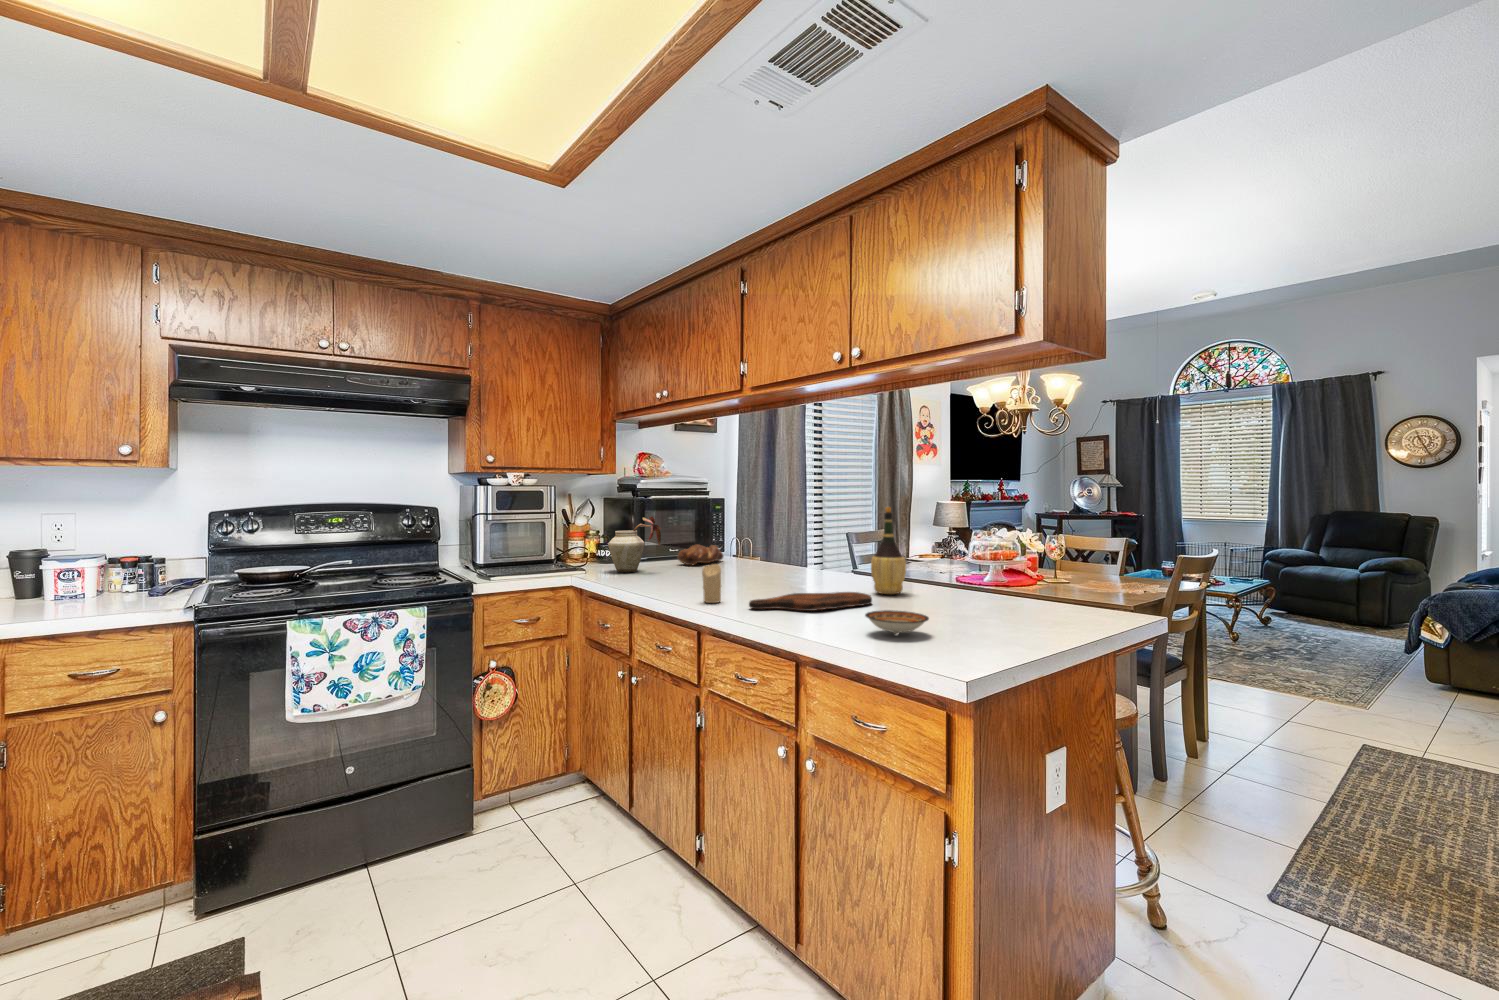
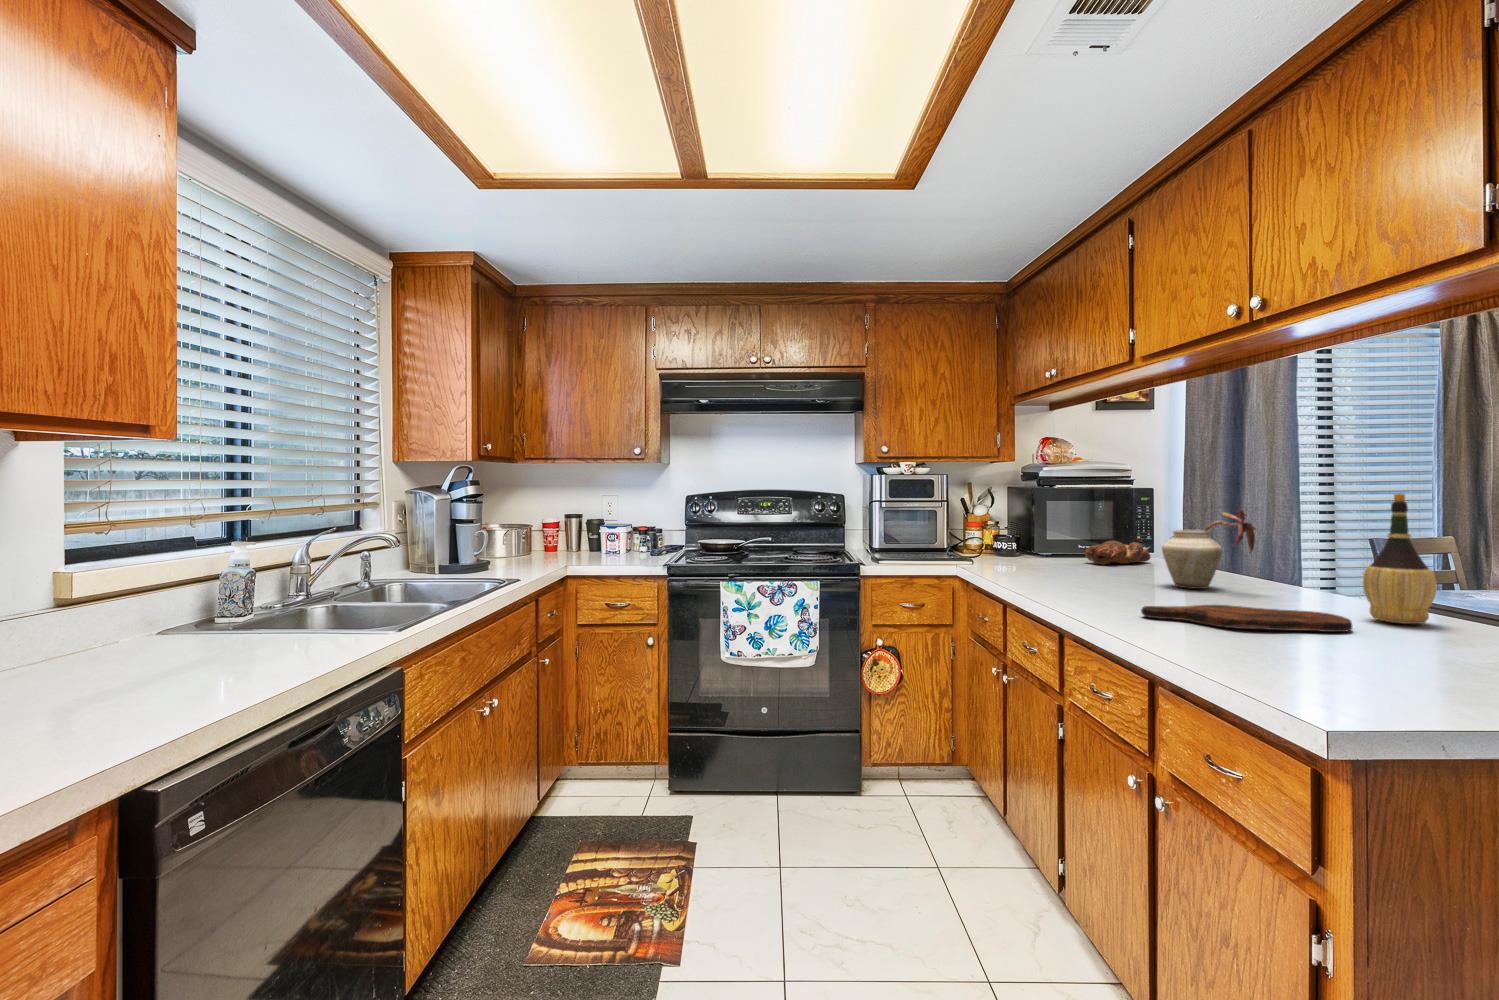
vase: present [608,516,662,573] -> present [1161,510,1256,589]
candle: present [702,564,721,603] -> none [1085,560,1110,605]
ceramic bowl: present [865,610,929,634] -> none [1302,637,1429,674]

